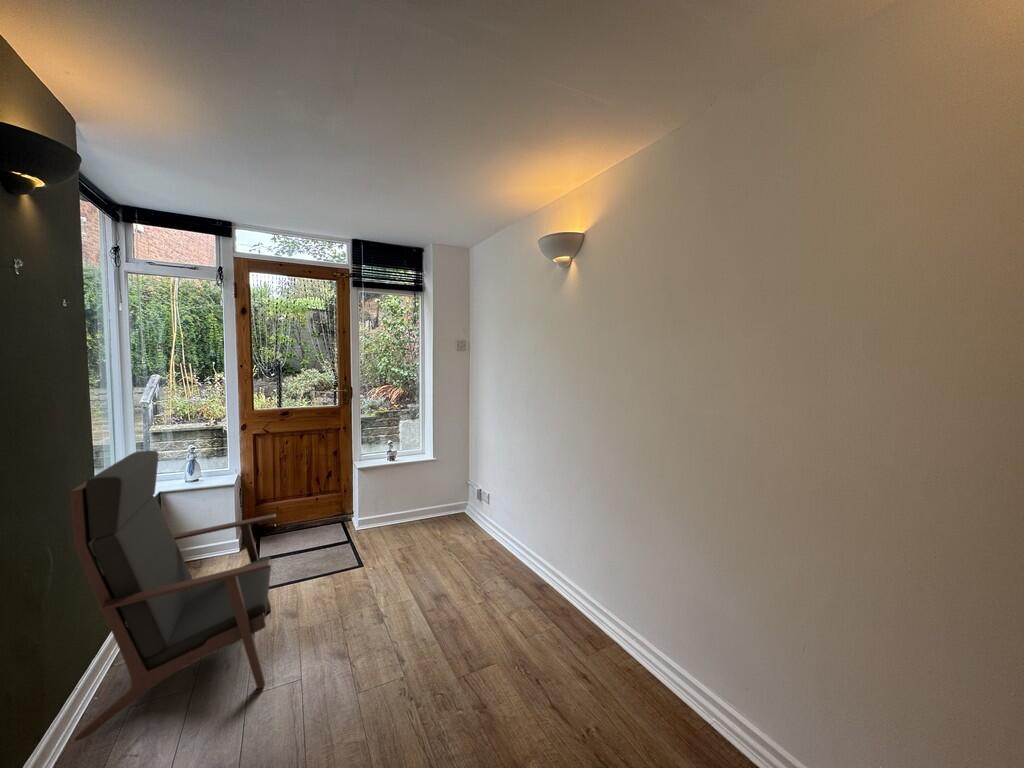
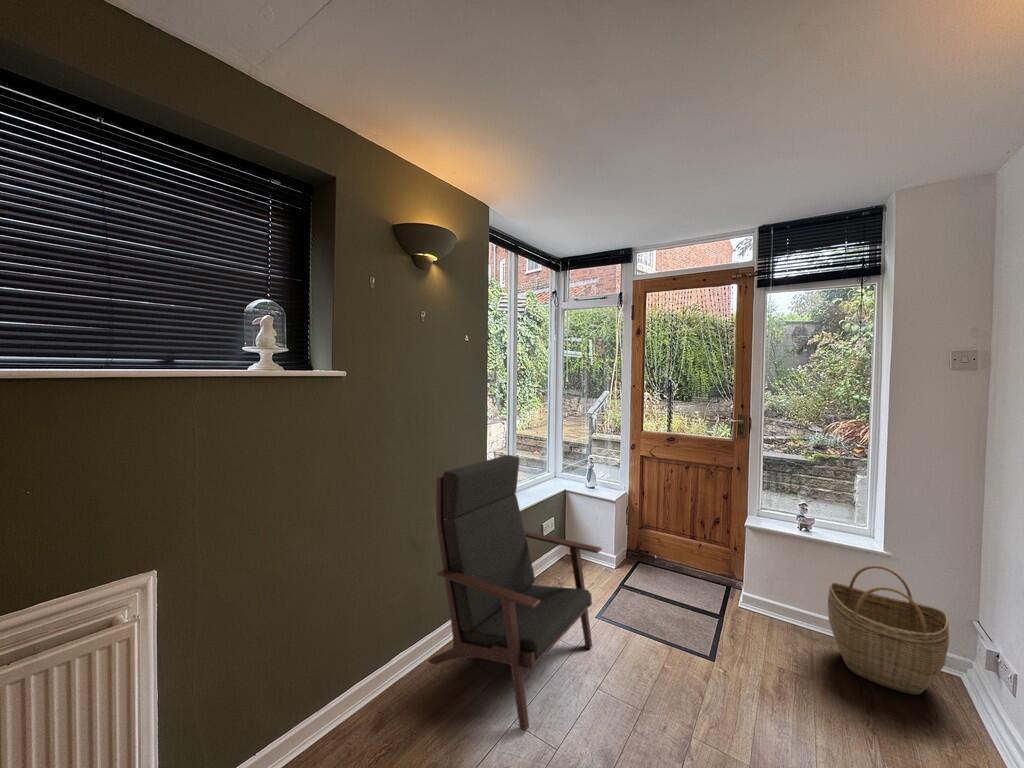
woven basket: none [413,466,465,532] -> present [828,565,949,695]

